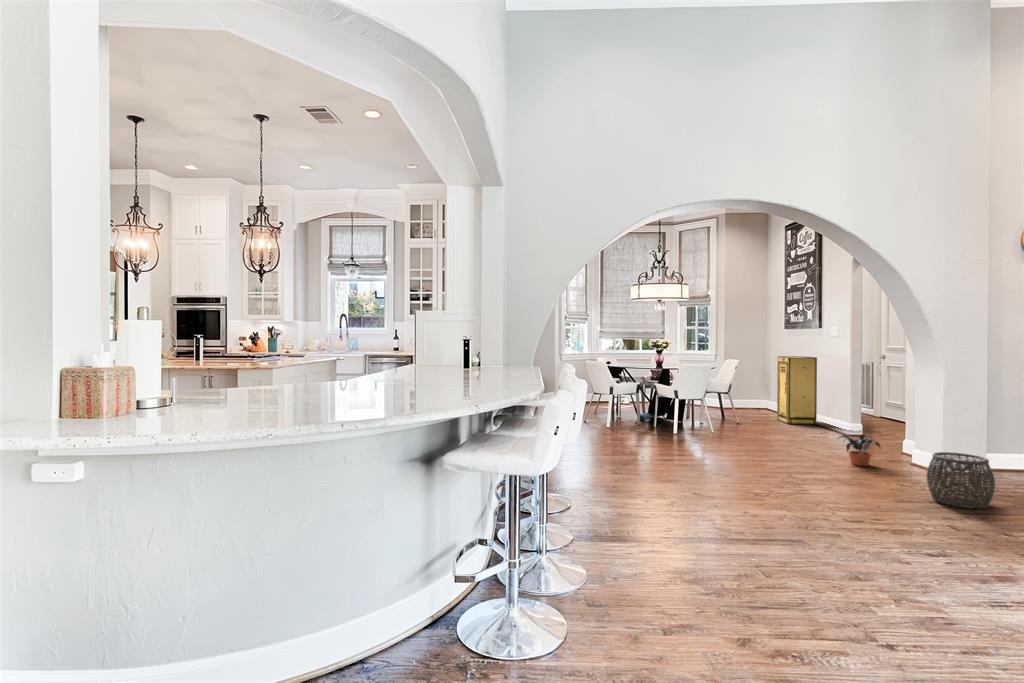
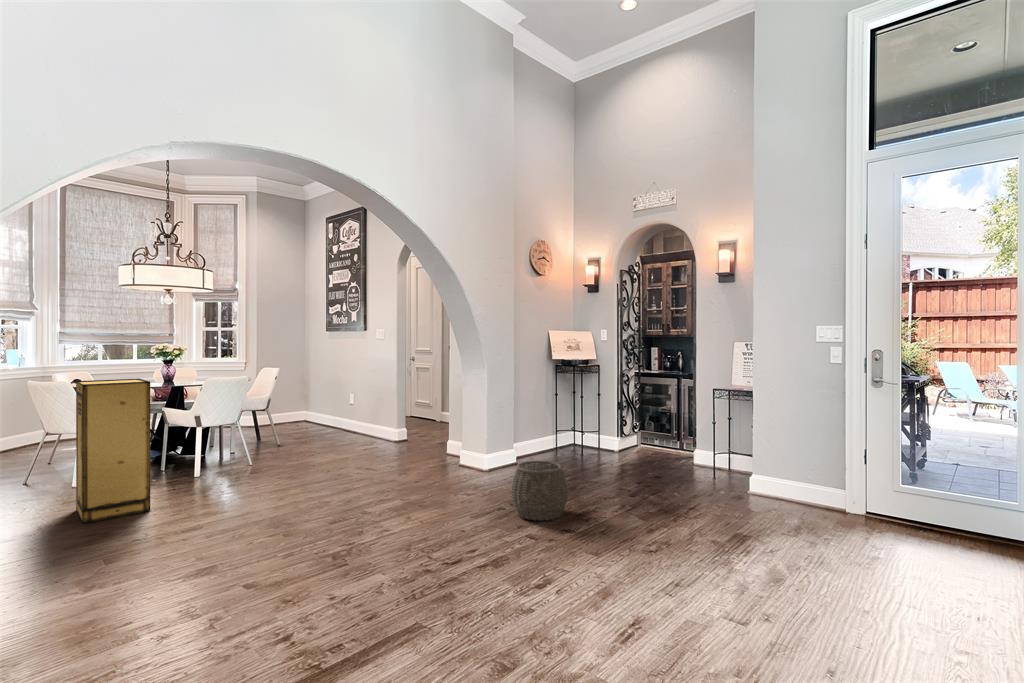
storage cabinet: present [777,356,817,425] -> present [76,379,150,523]
potted plant: present [838,434,881,466] -> none [407,447,451,484]

